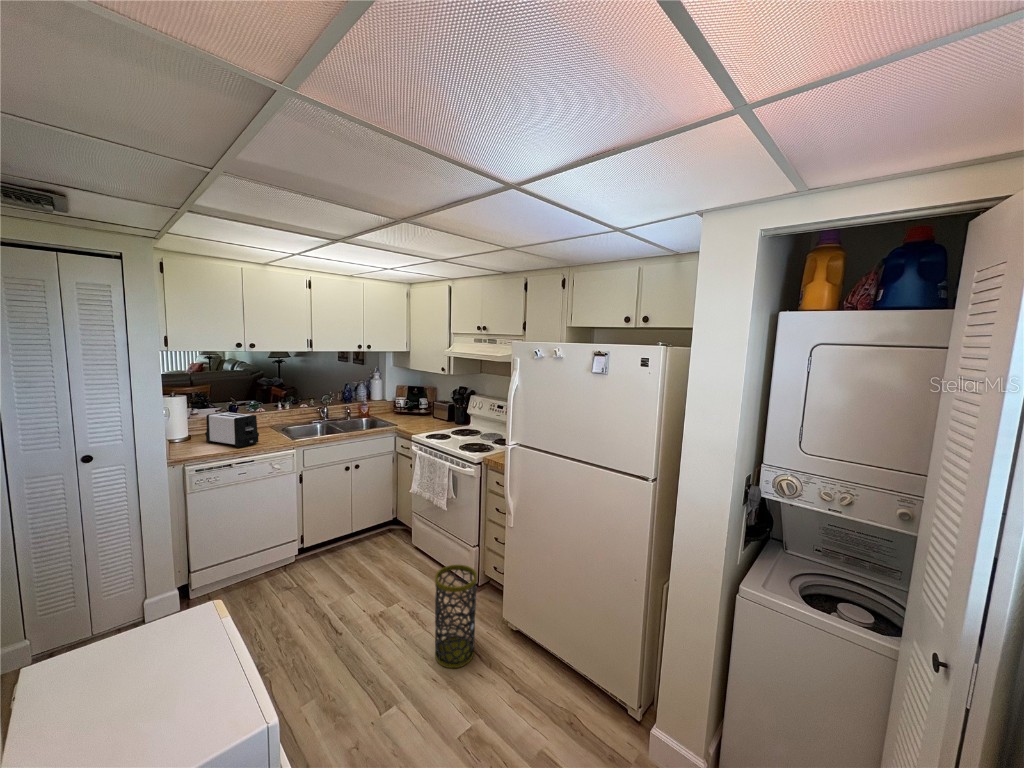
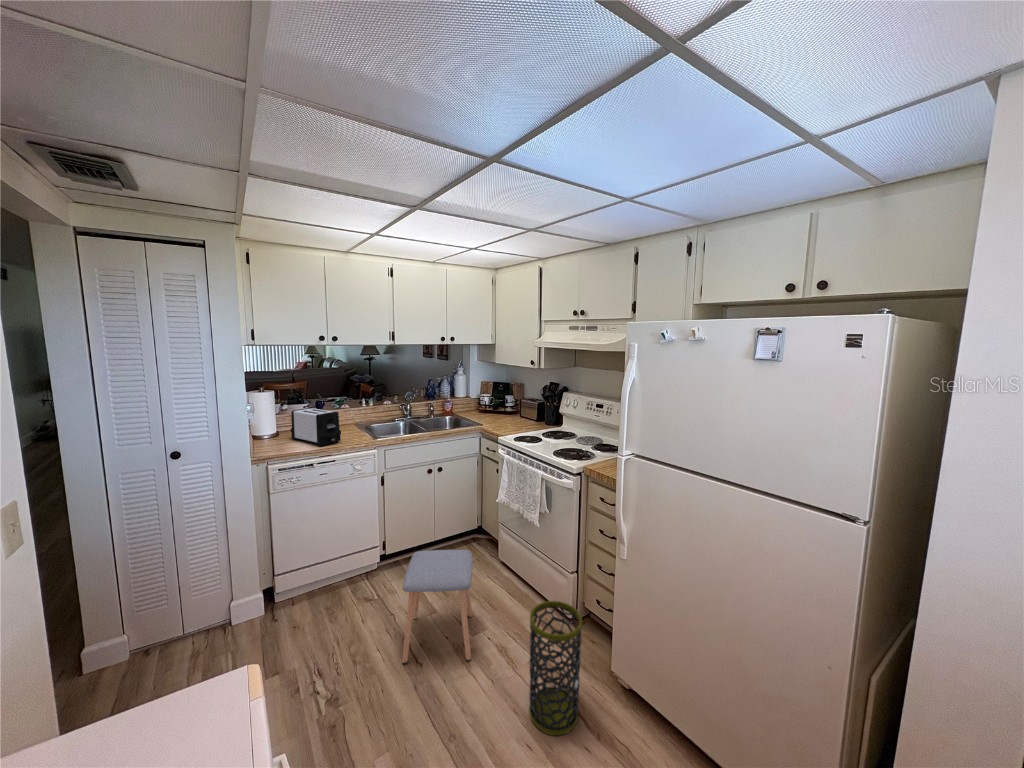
stool: none [324,534,388,634] -> present [402,550,473,664]

